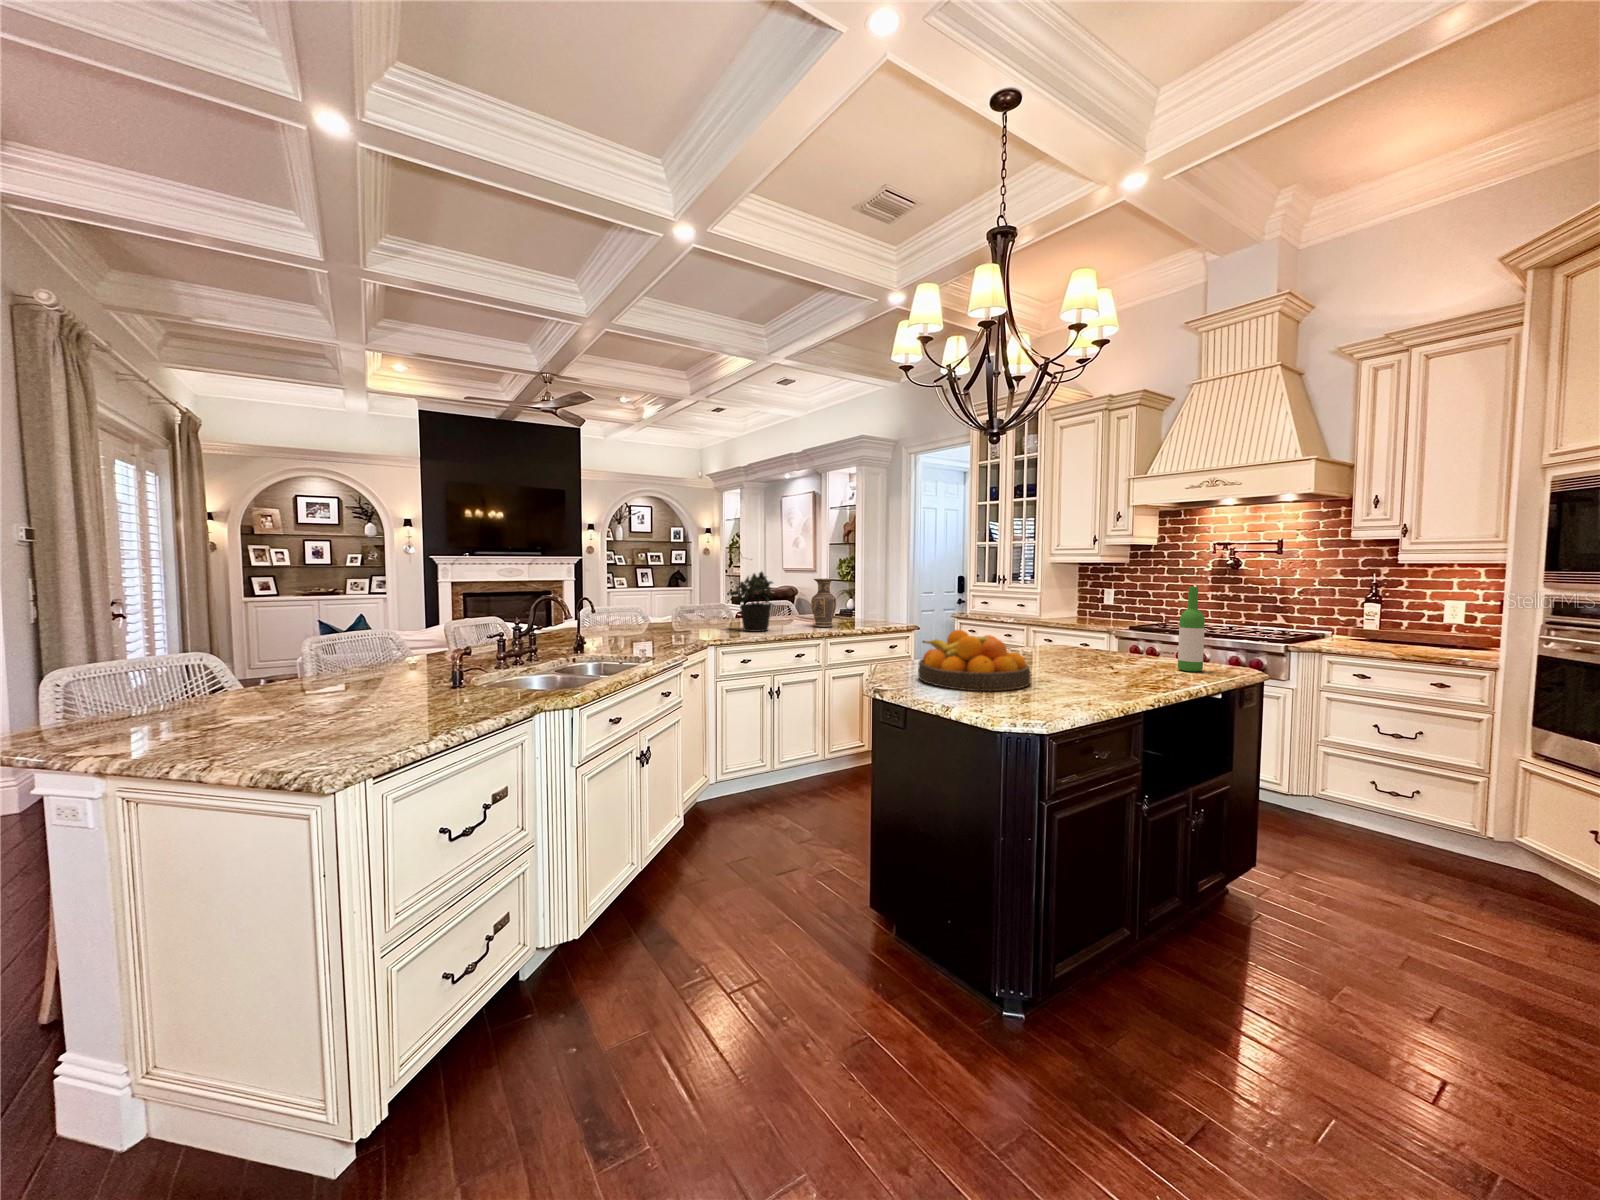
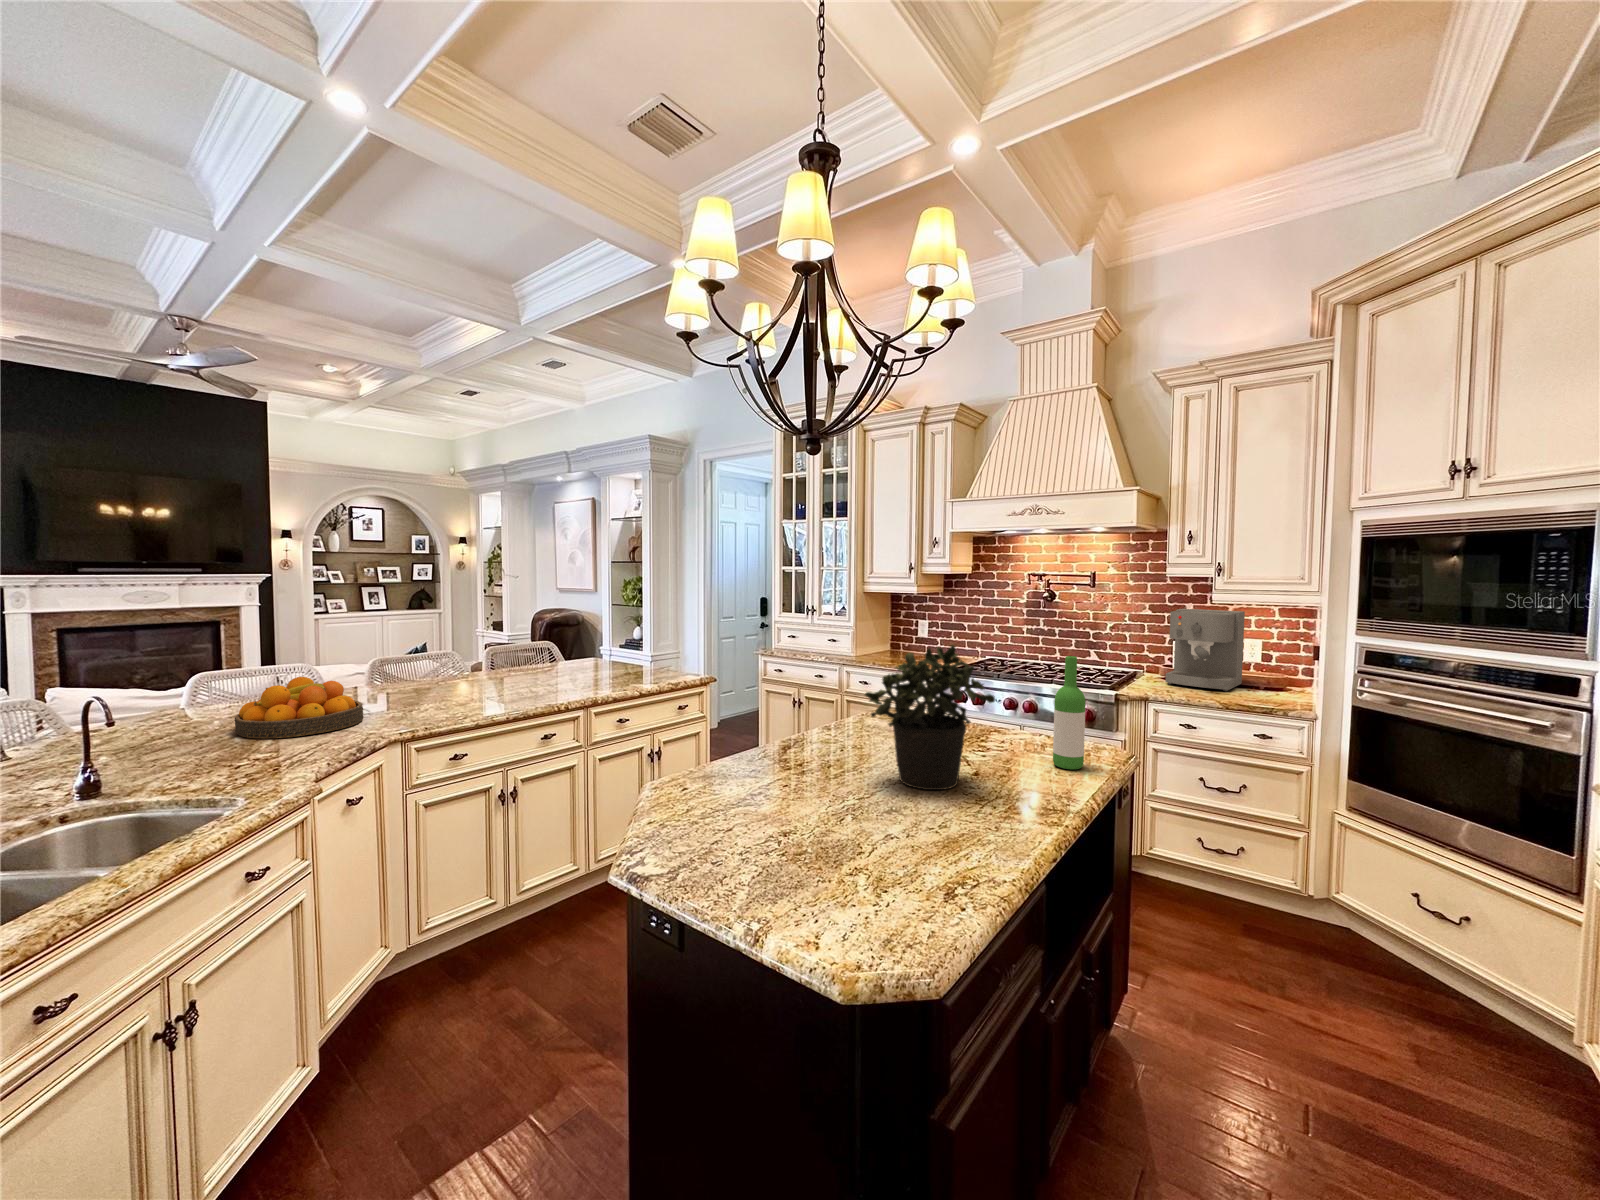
coffee maker: none [1346,571,1439,646] -> present [1166,609,1245,691]
potted plant: present [729,572,774,632] -> present [865,645,995,790]
vase: present [811,579,836,628] -> none [572,620,607,687]
fruit bowl: present [918,630,1030,691] -> present [235,677,363,738]

